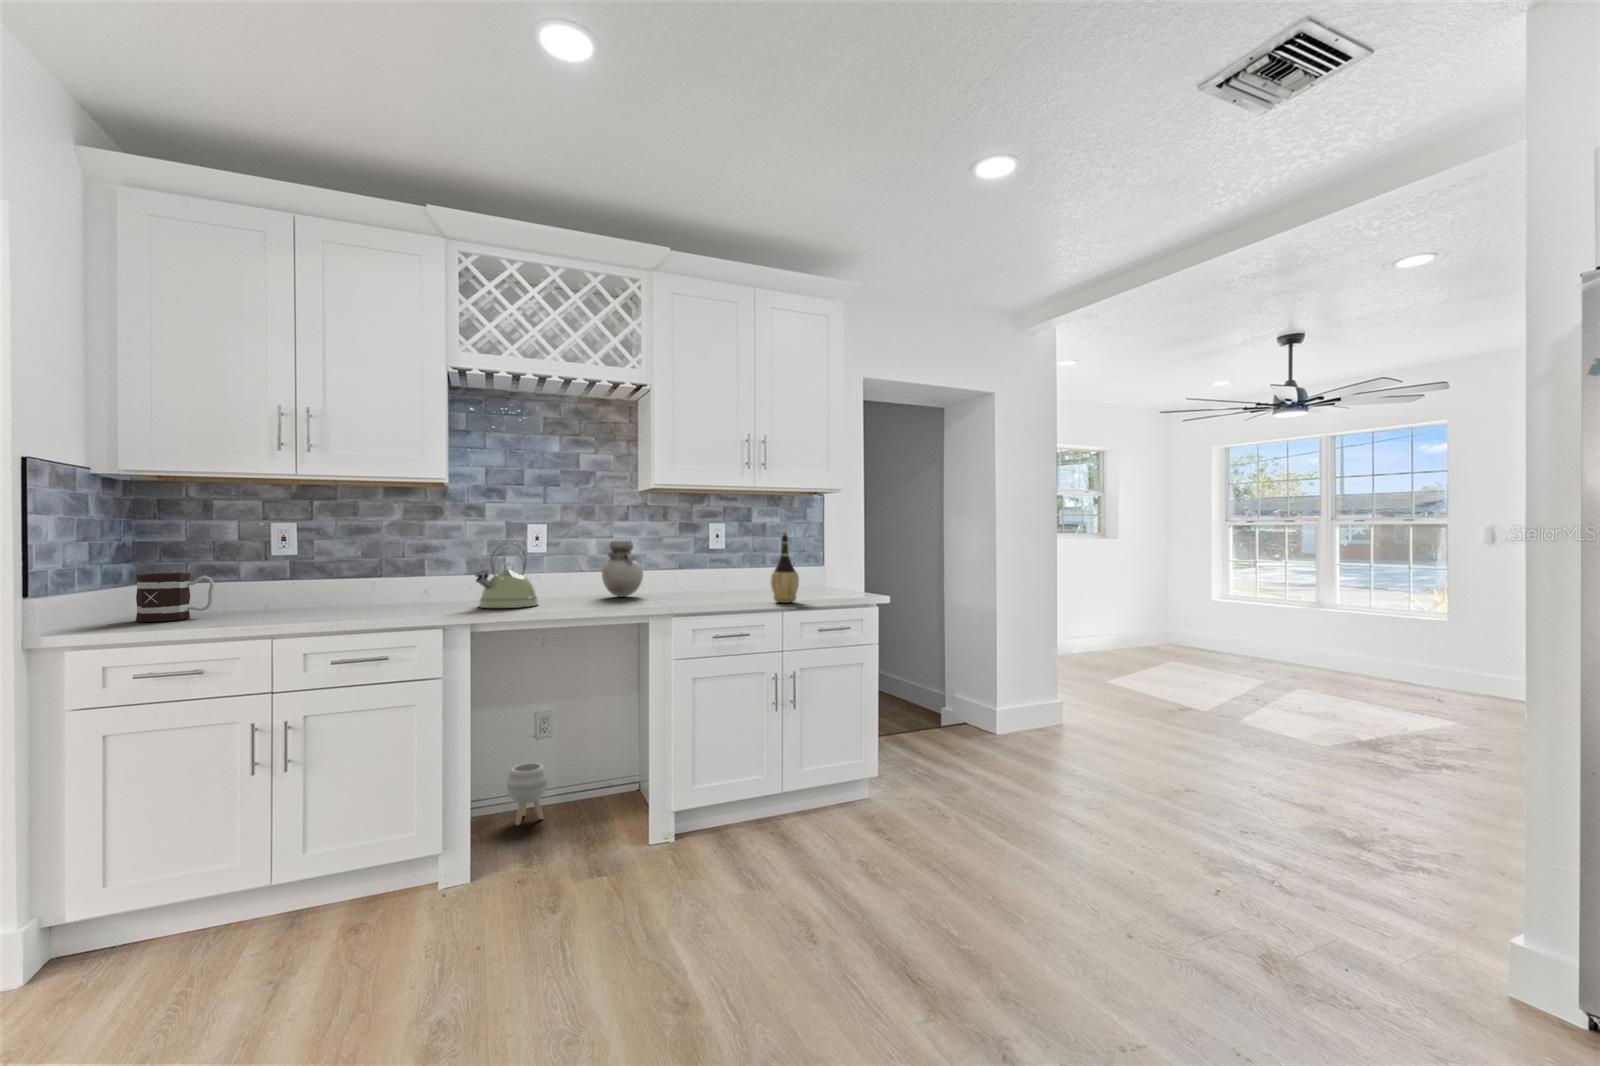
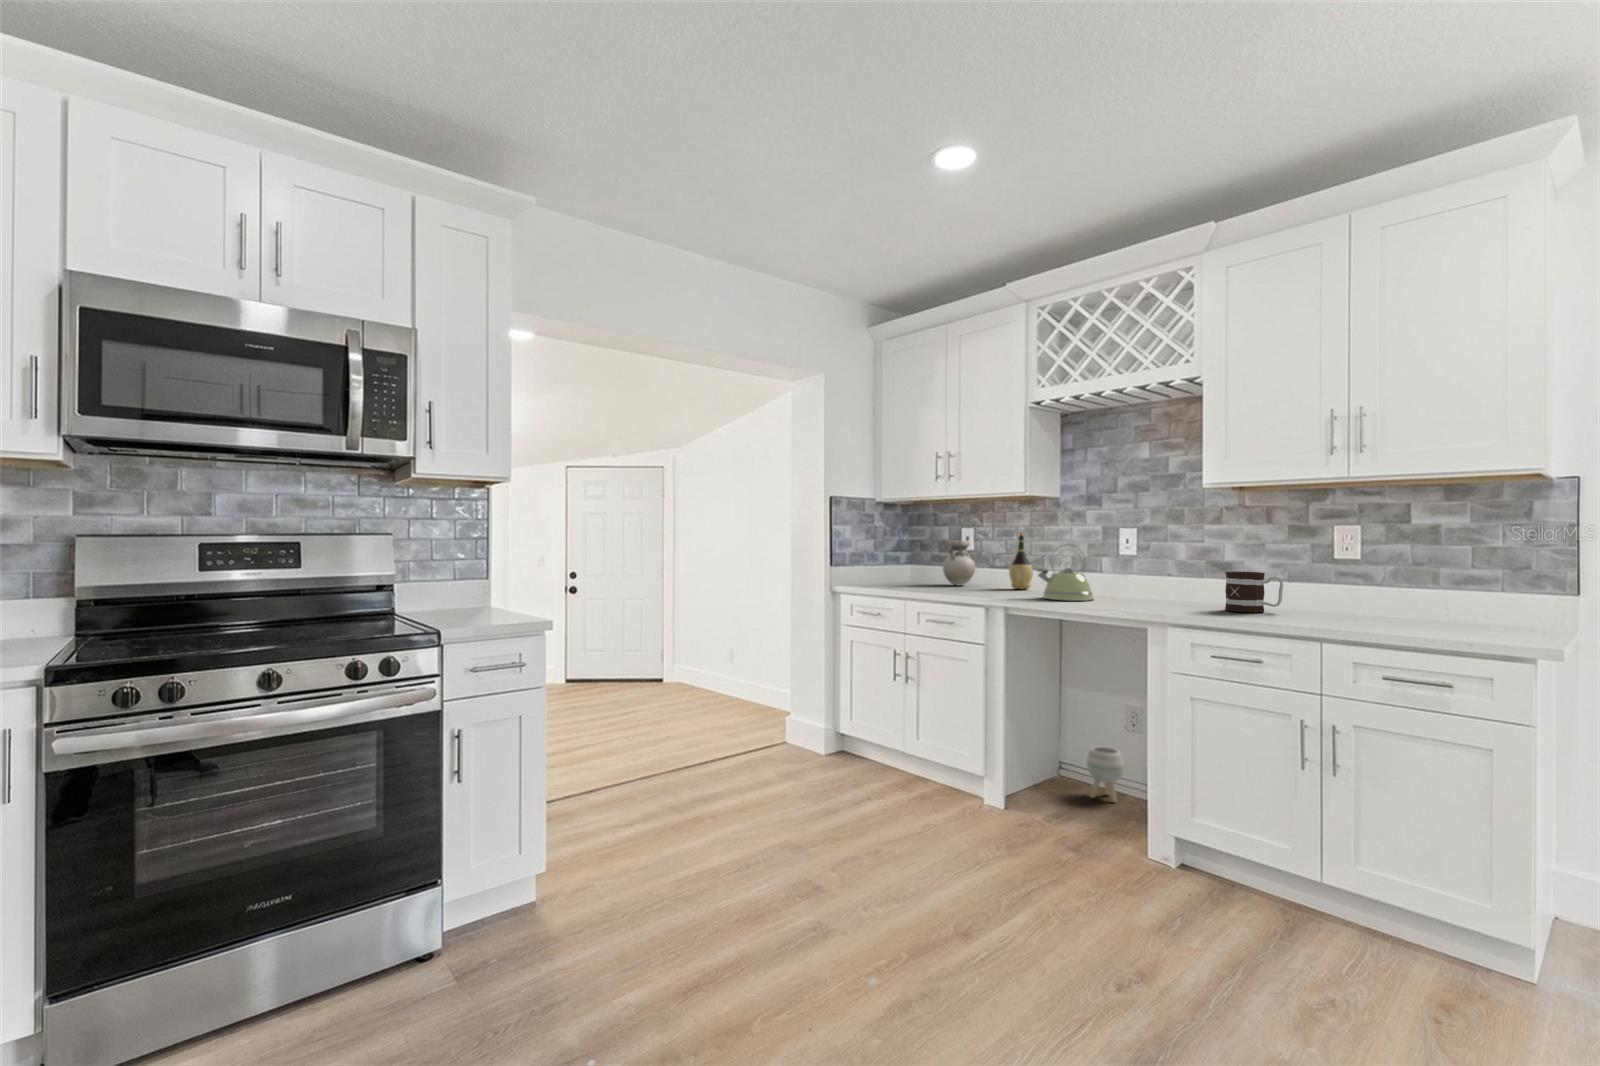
wine bottle: present [771,532,799,603] -> present [1009,532,1033,589]
vase: present [602,541,643,597] -> present [943,541,975,585]
mug: present [136,573,214,622] -> present [1225,571,1283,613]

